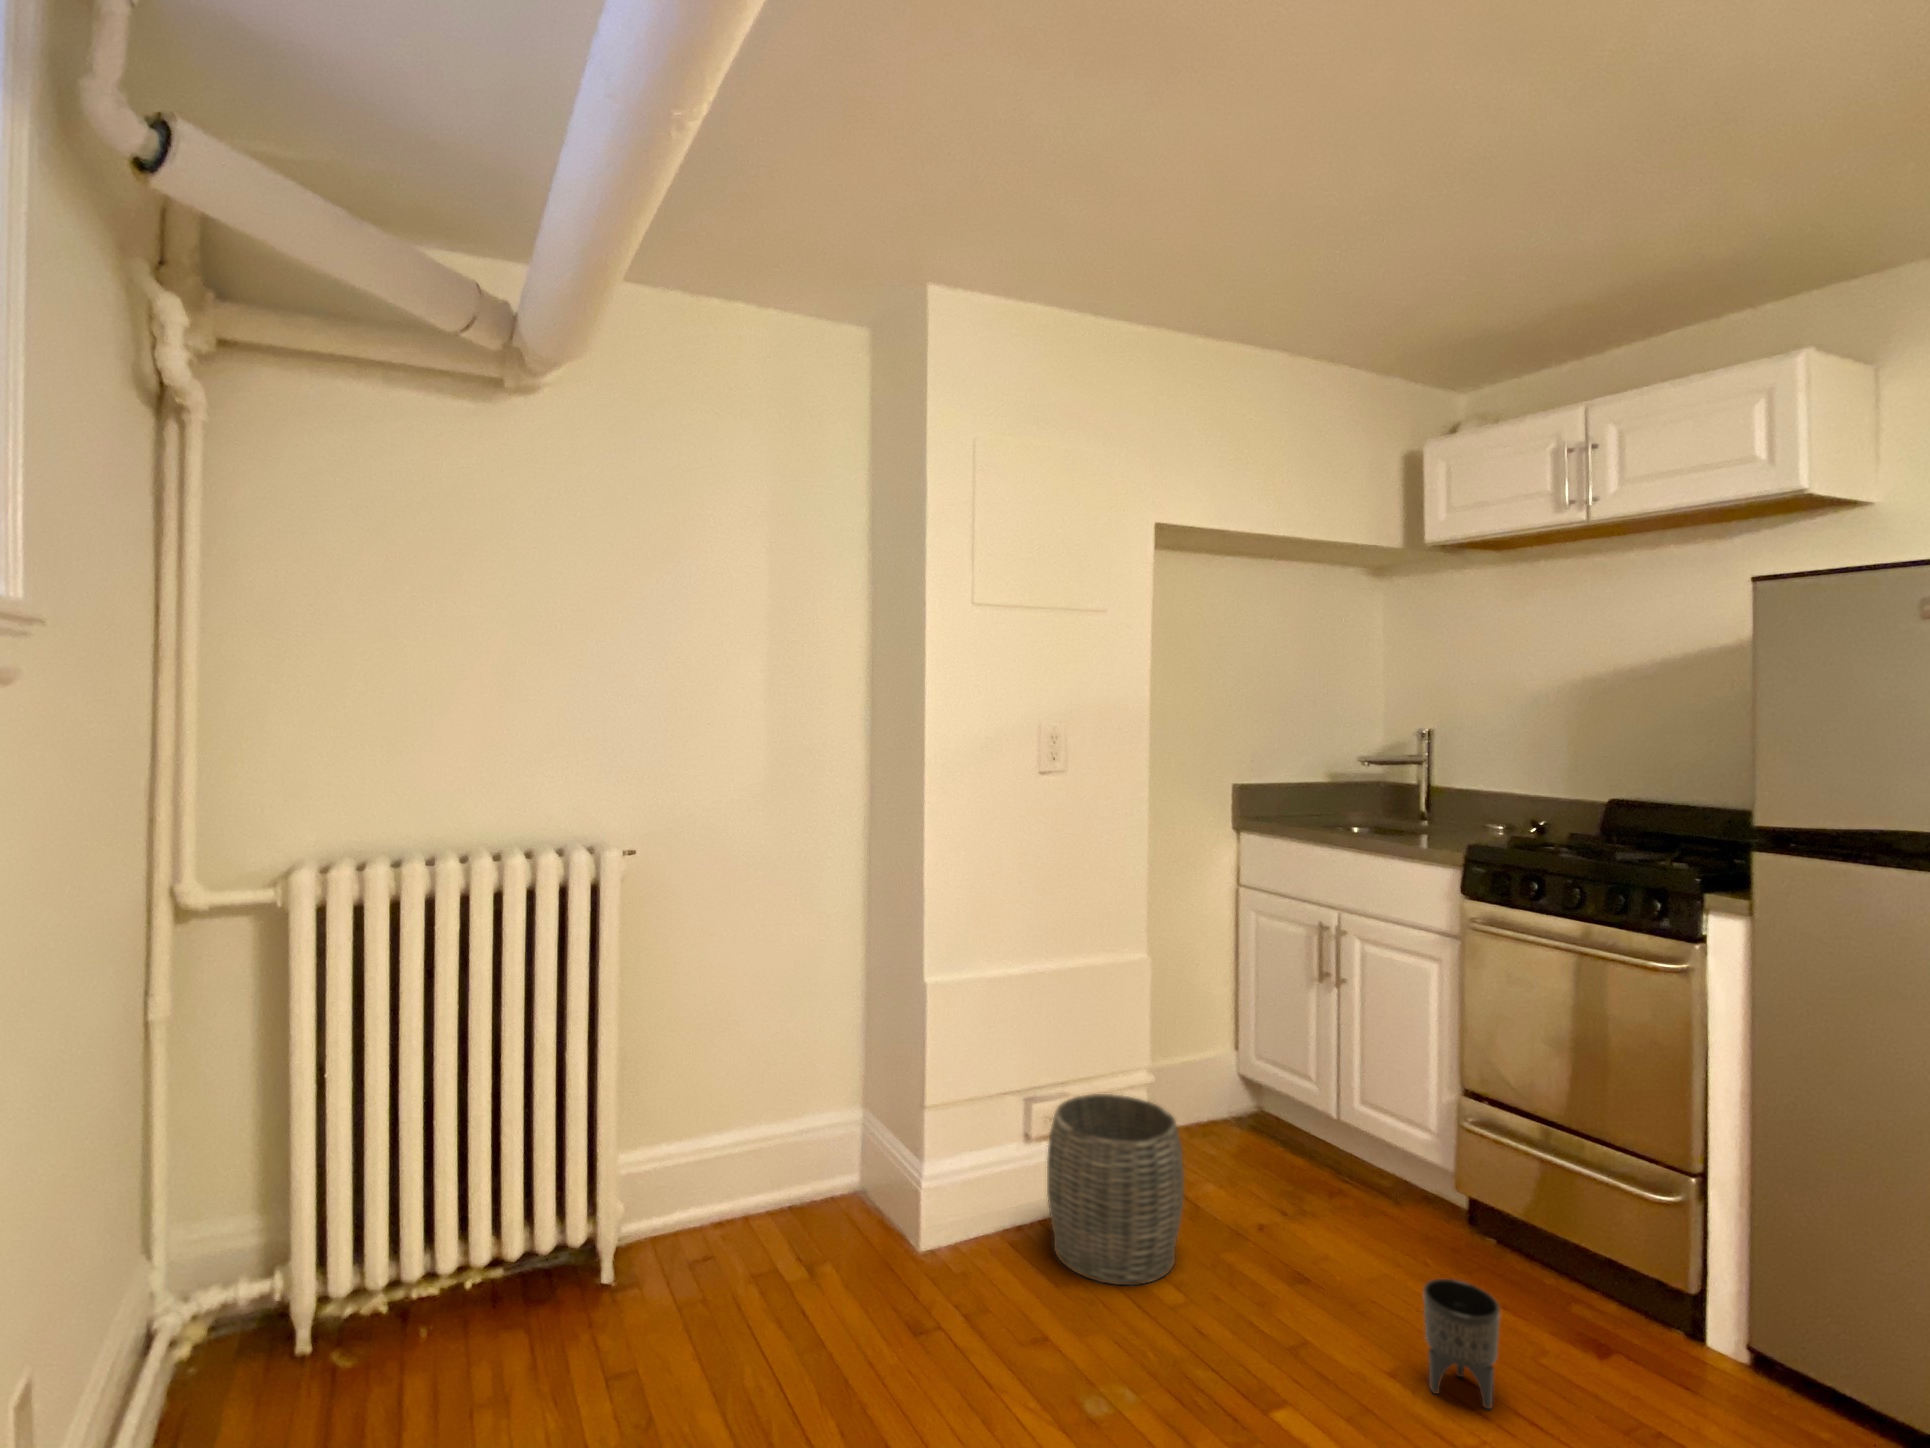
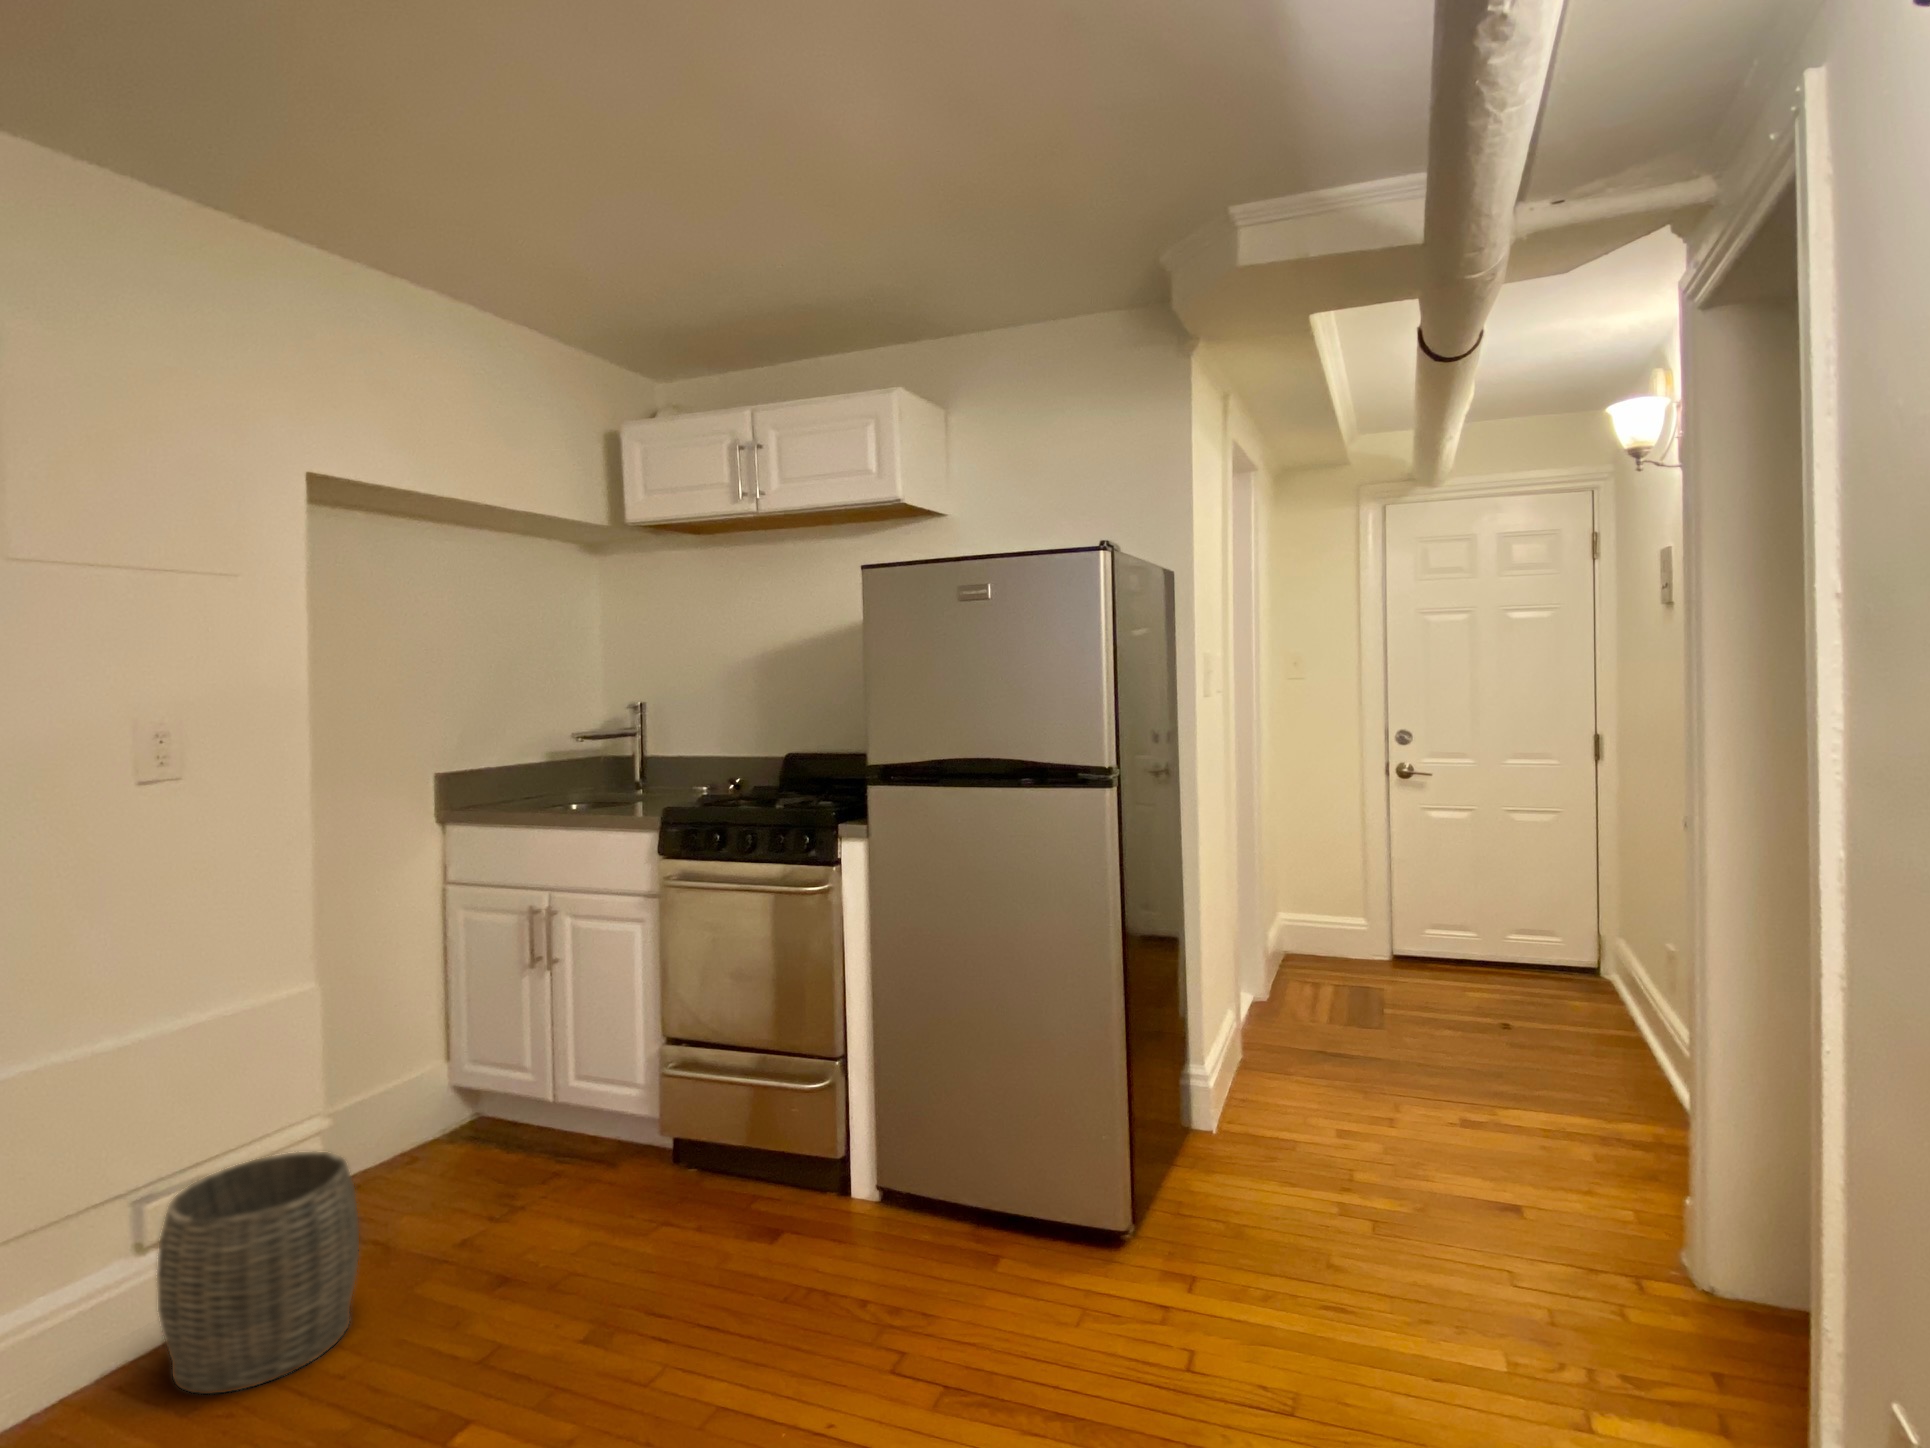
planter: present [1423,1279,1500,1409] -> none [614,1217,681,1334]

